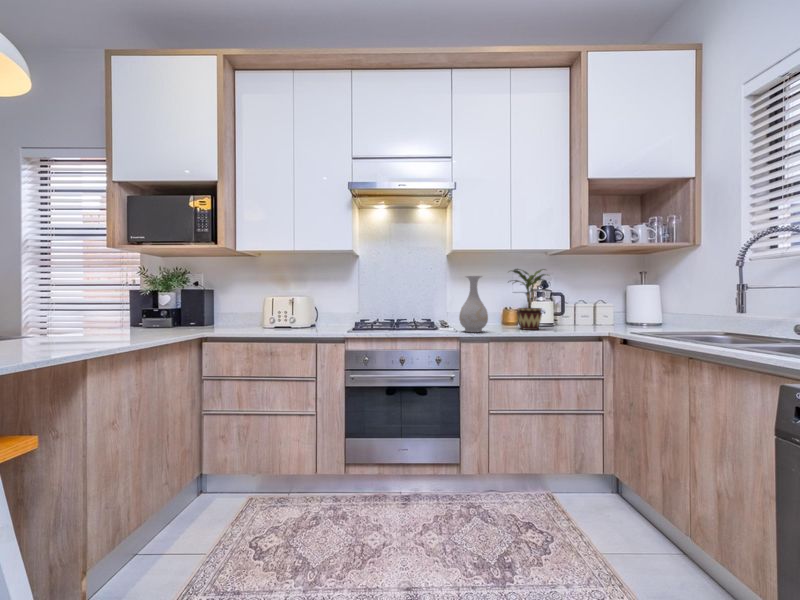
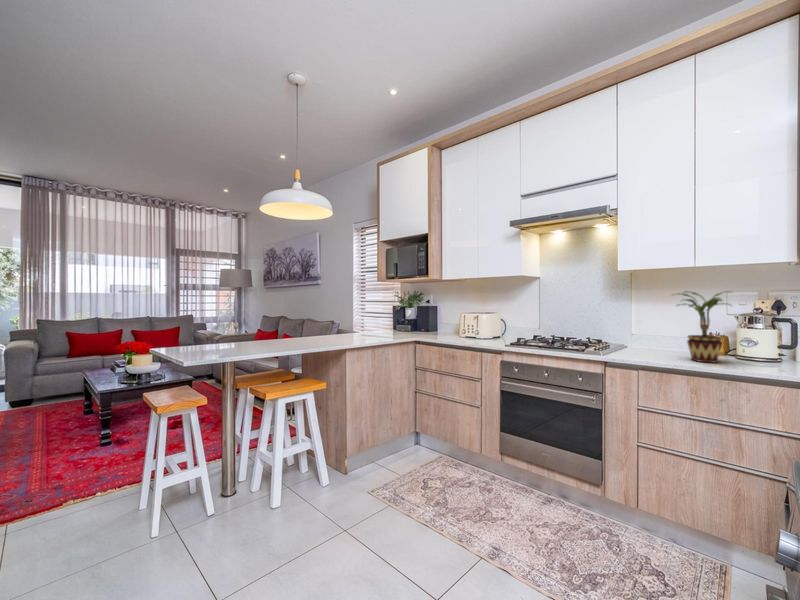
vase: present [459,276,488,332] -> none [601,301,634,358]

